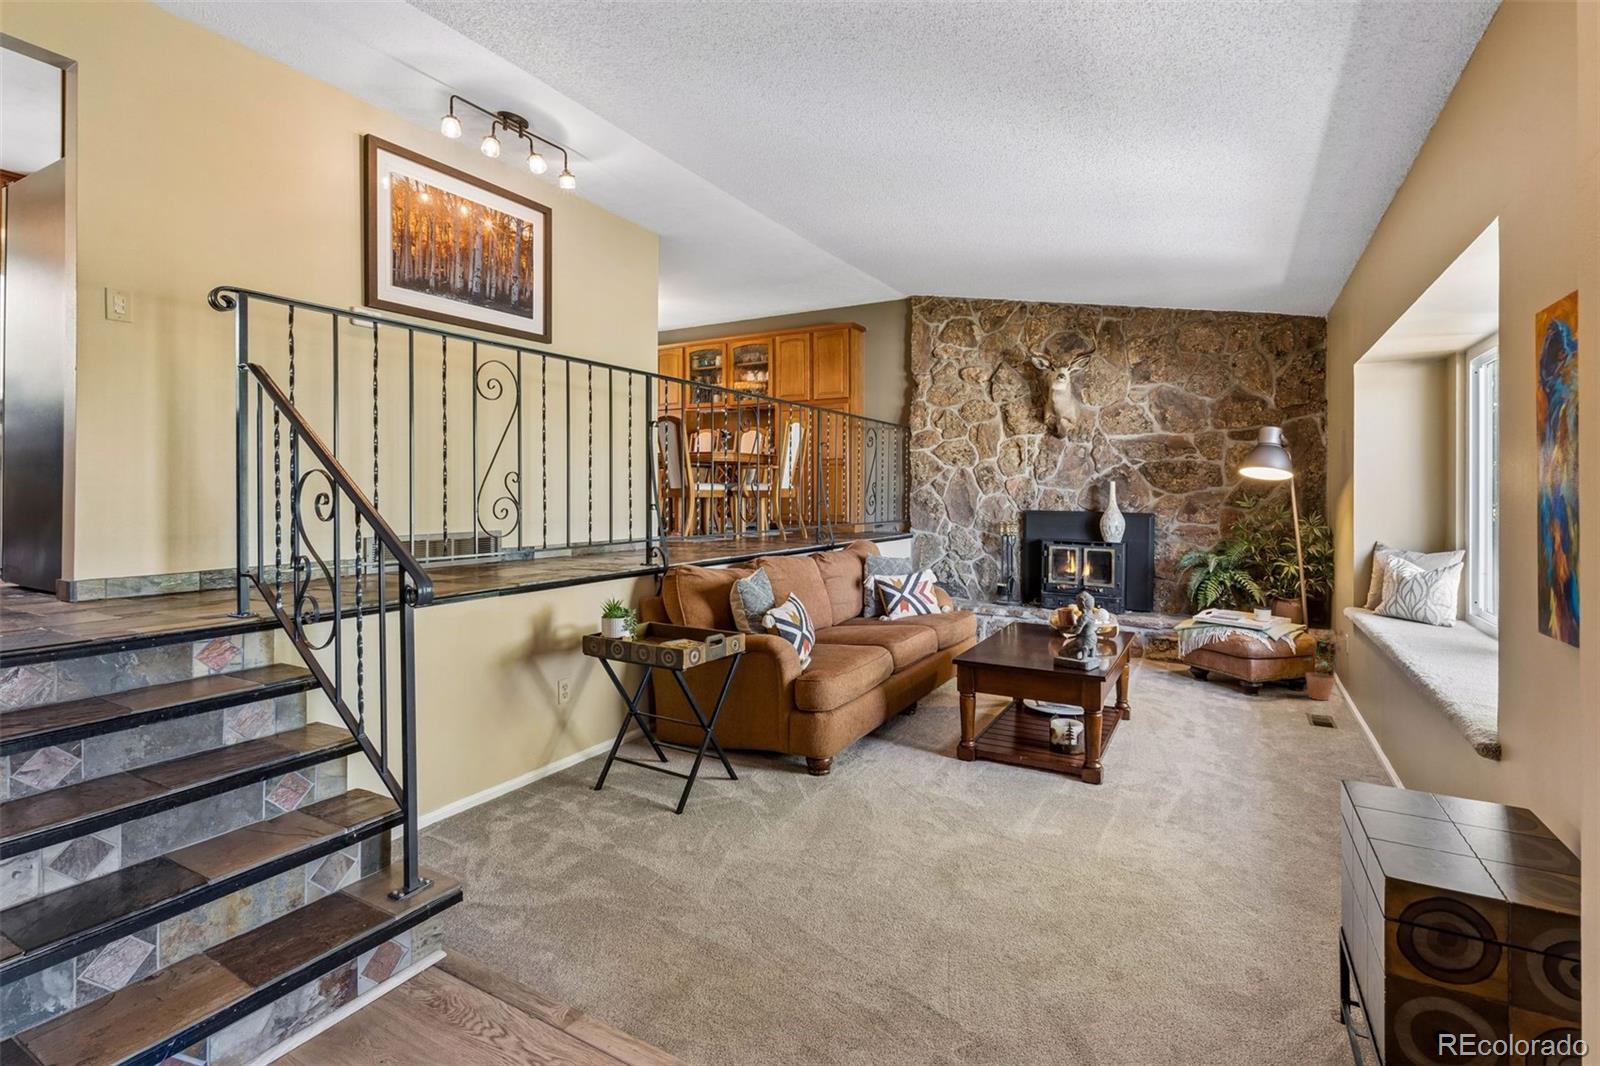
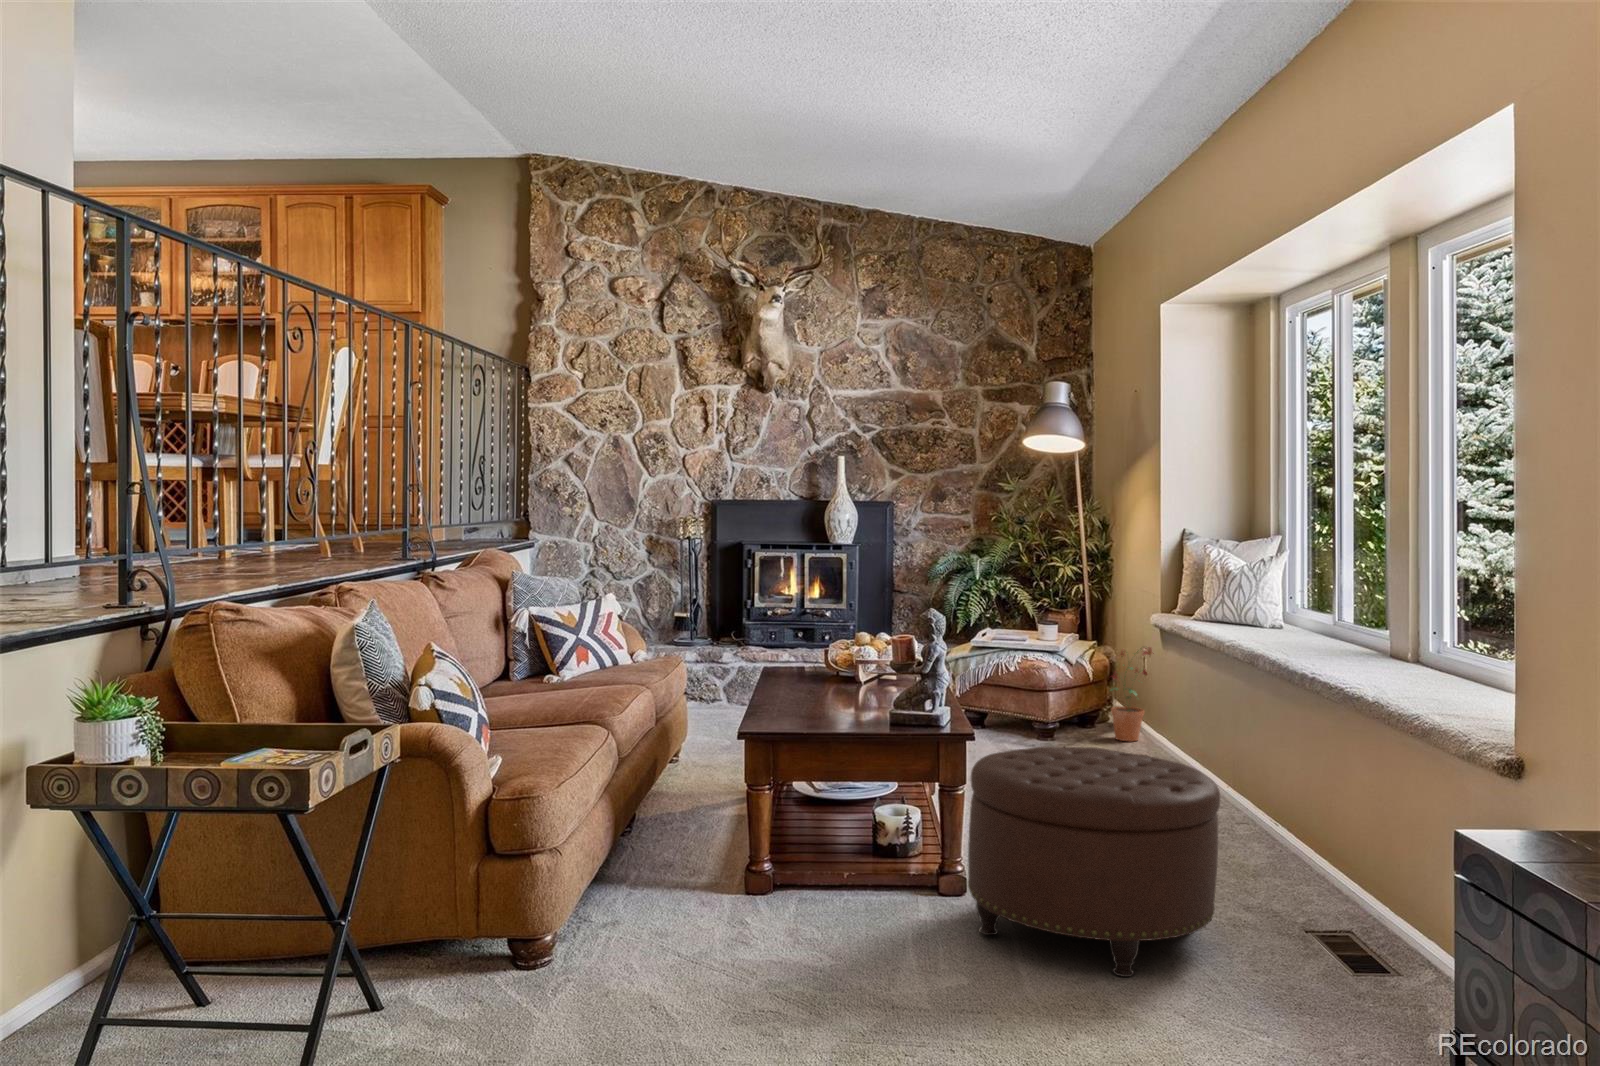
ottoman: none [1087,694,1276,857] -> present [968,747,1220,977]

